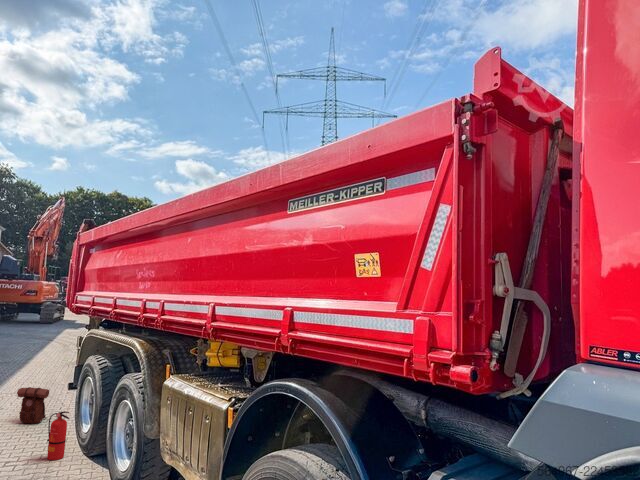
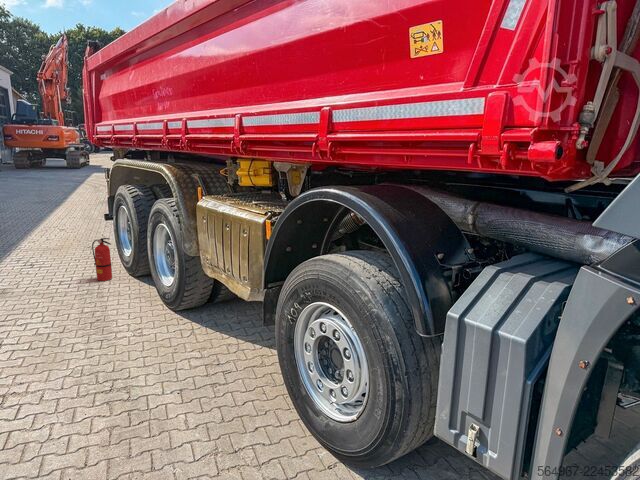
backpack: present [17,387,49,424] -> none [58,219,90,252]

